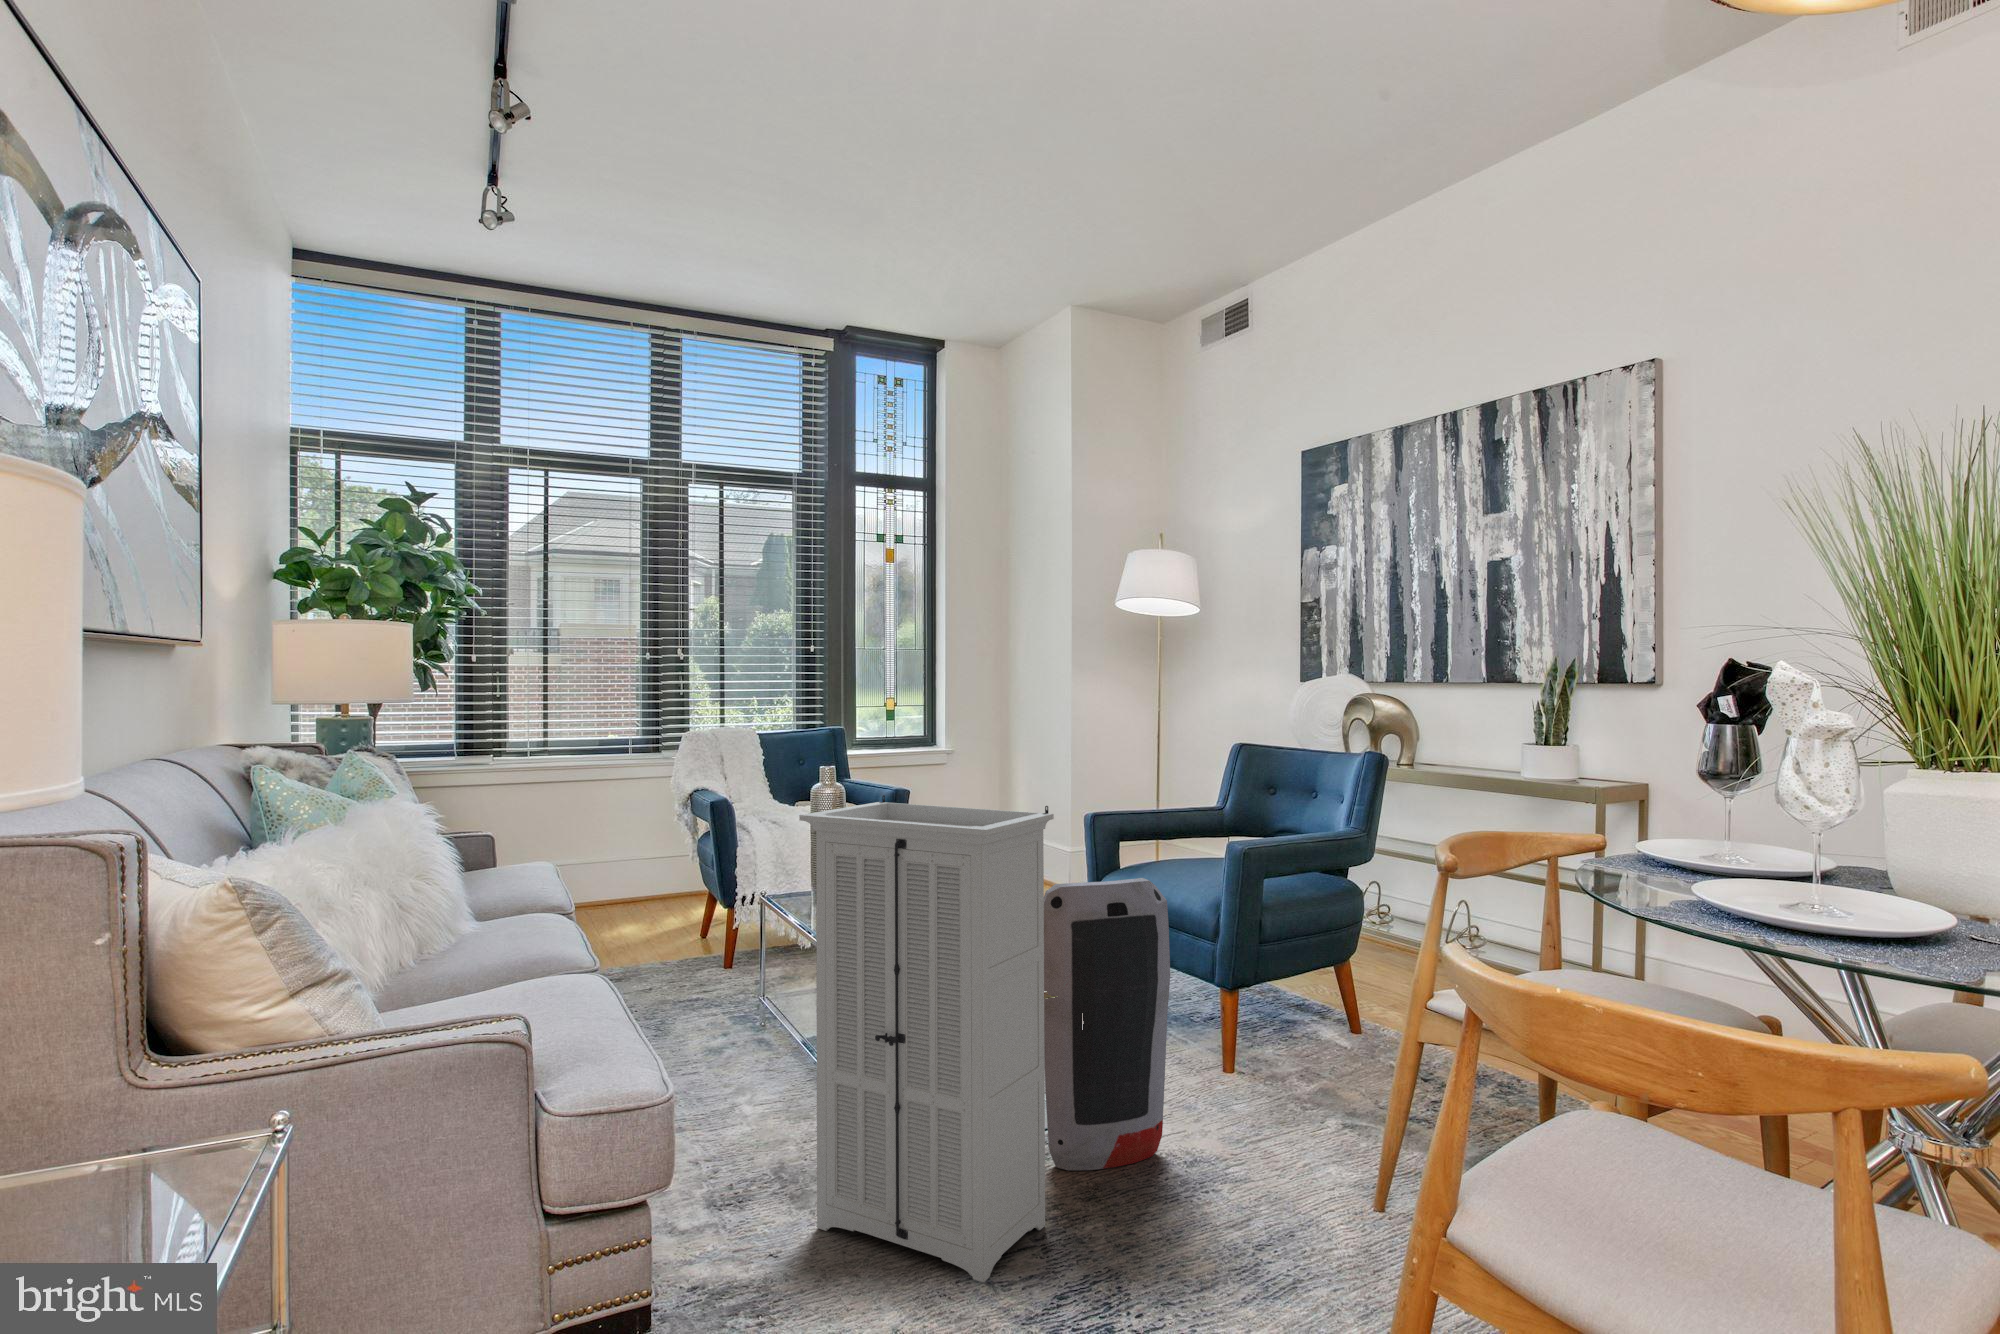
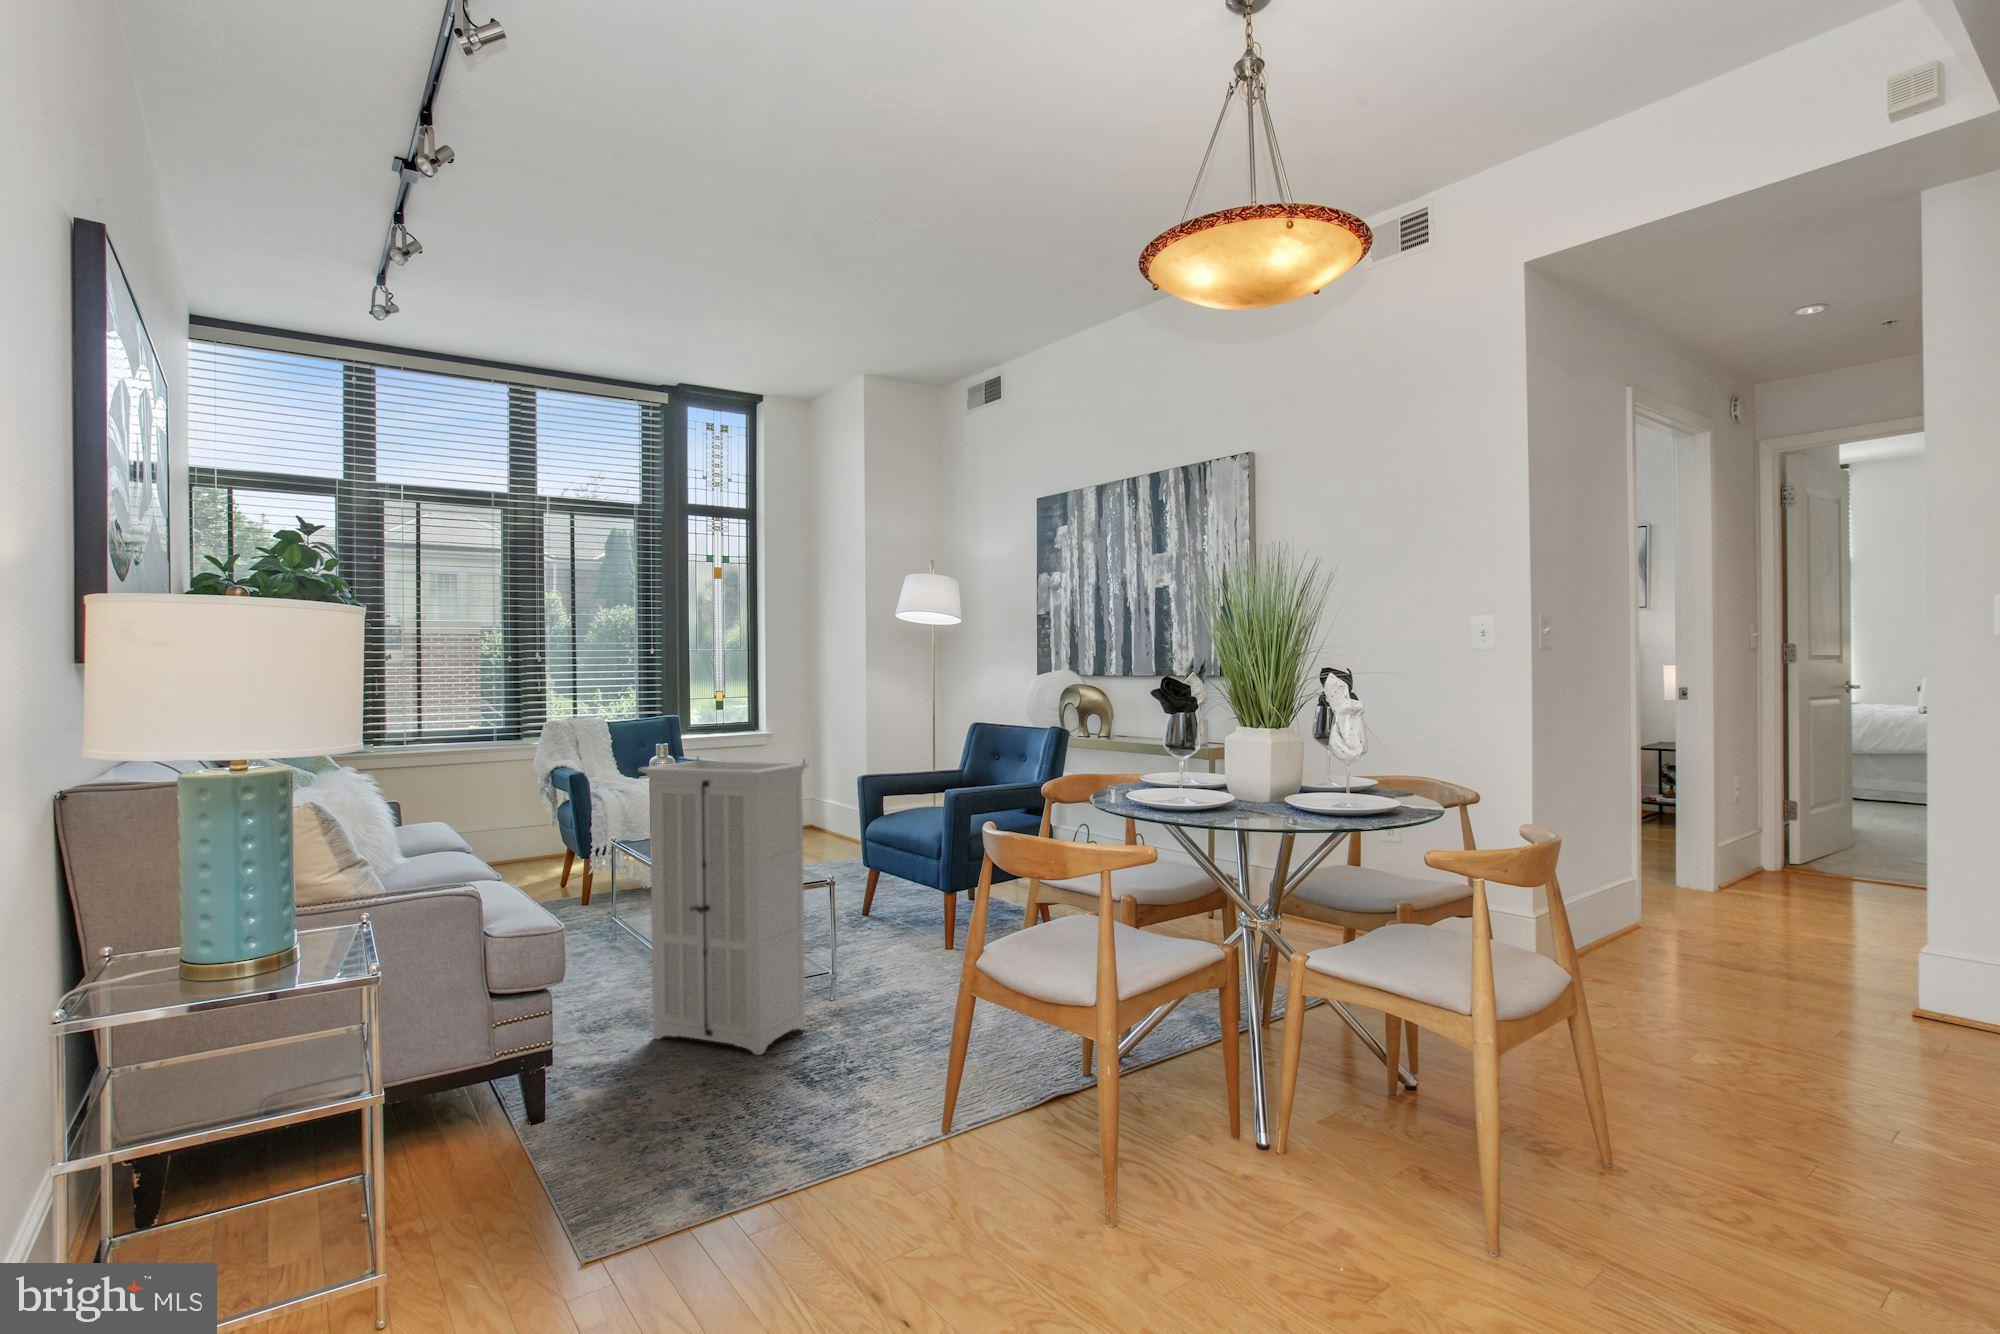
air purifier: present [1044,878,1170,1170] -> none [807,809,897,1003]

